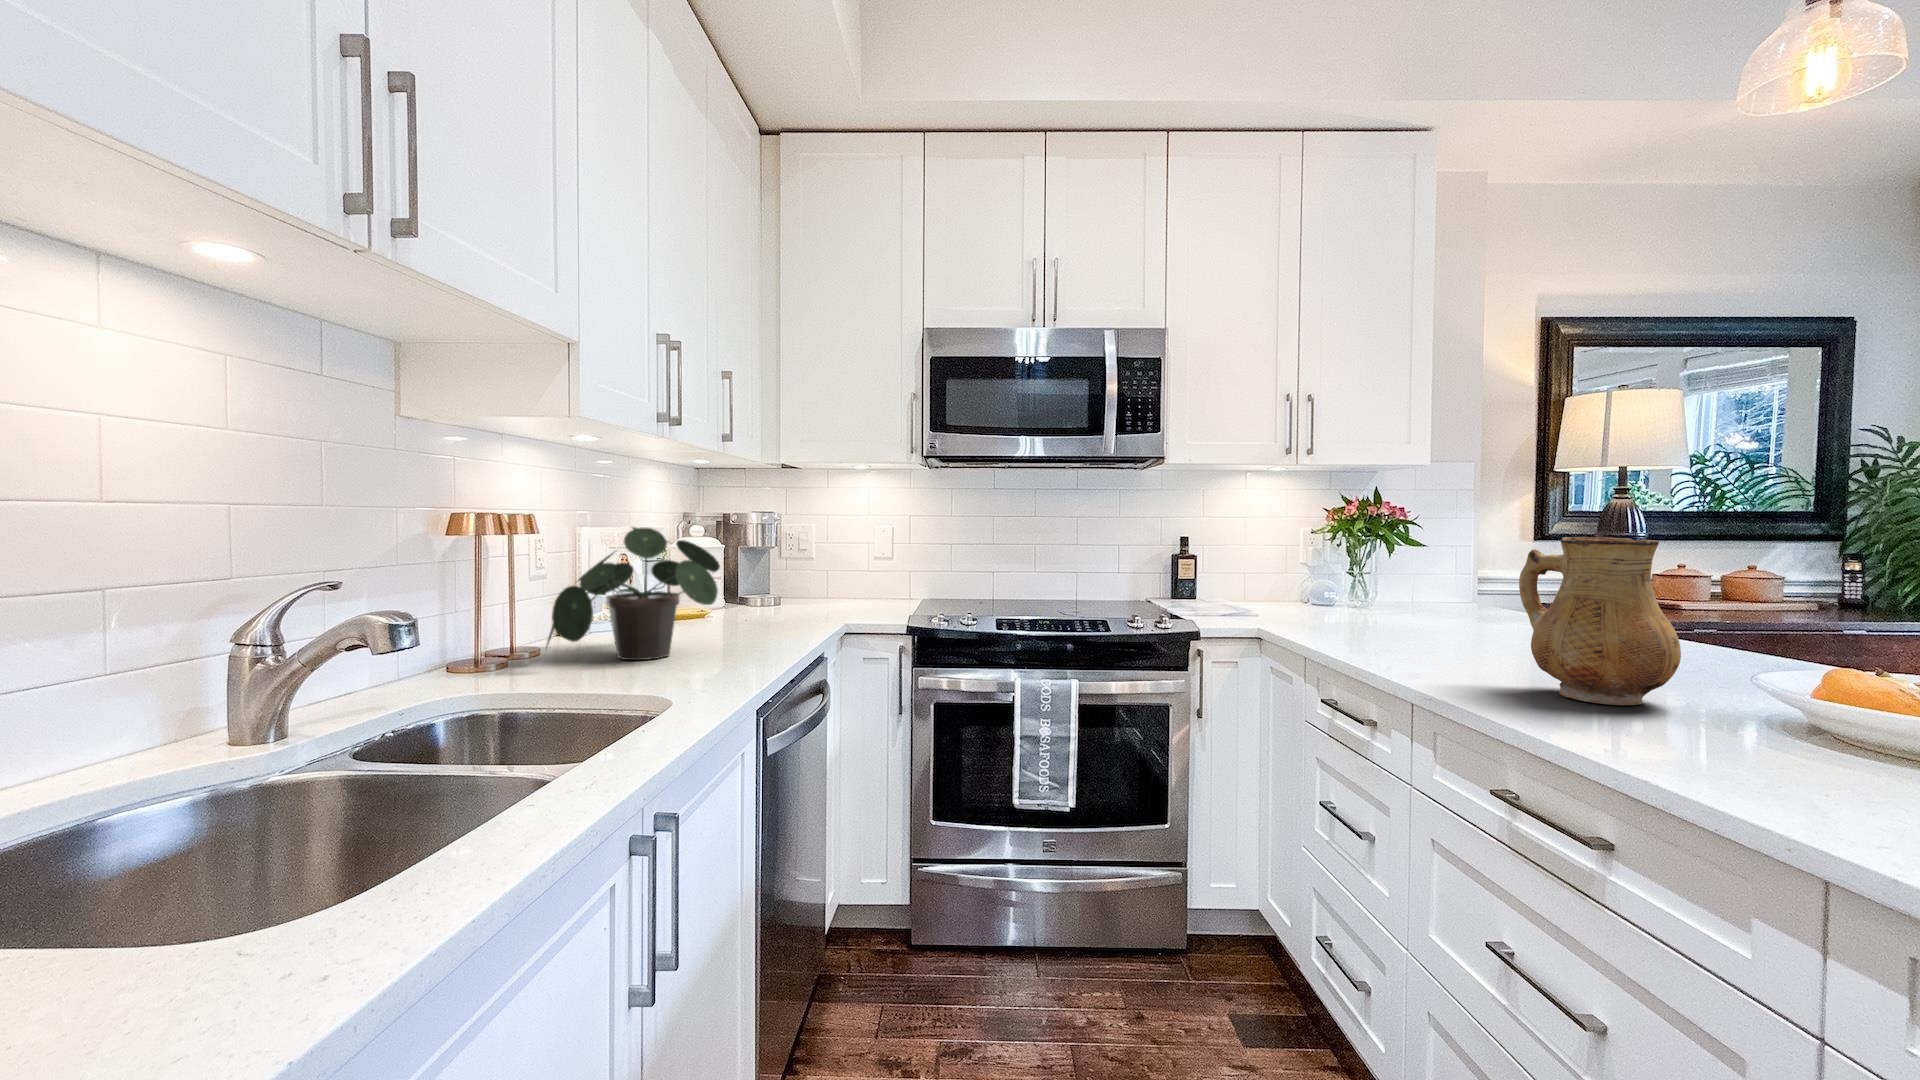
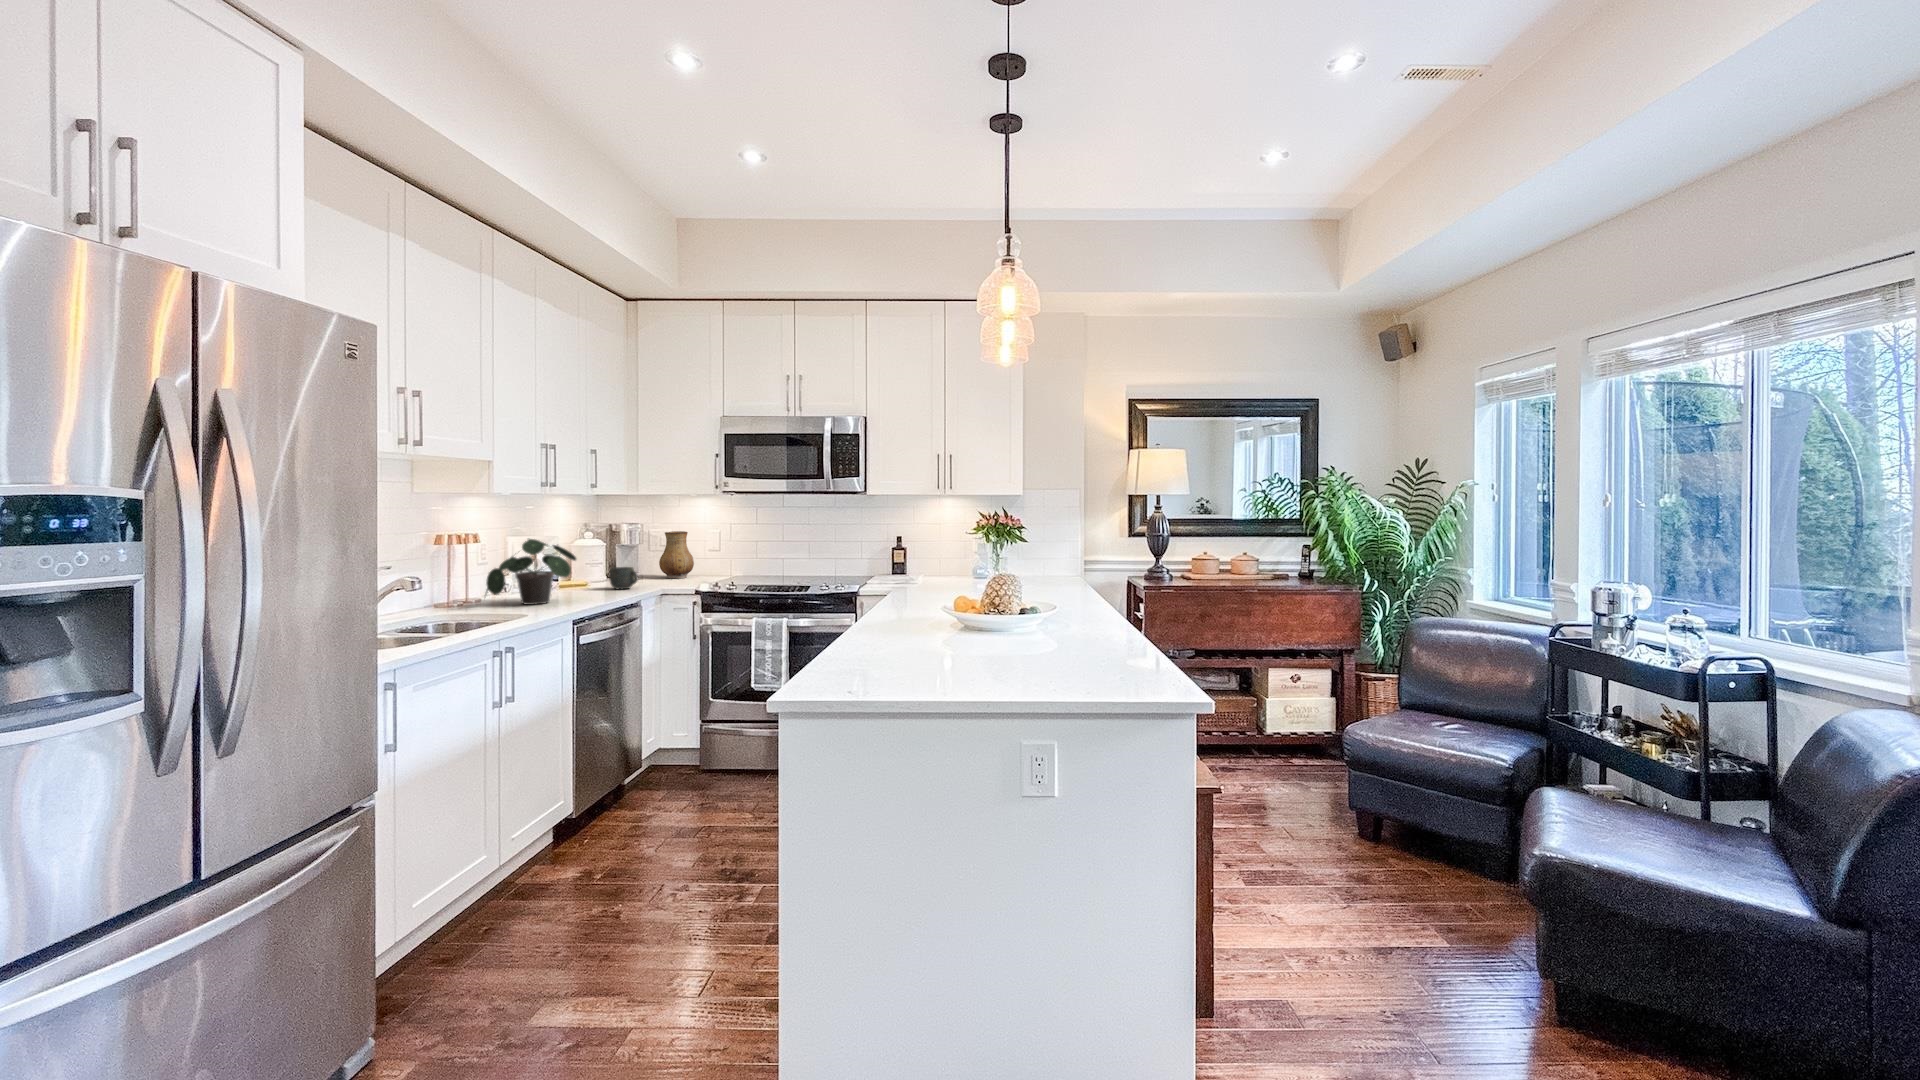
ceramic pitcher: present [1519,537,1681,705] -> present [659,531,694,578]
mug: none [752,585,803,625] -> present [609,567,638,589]

